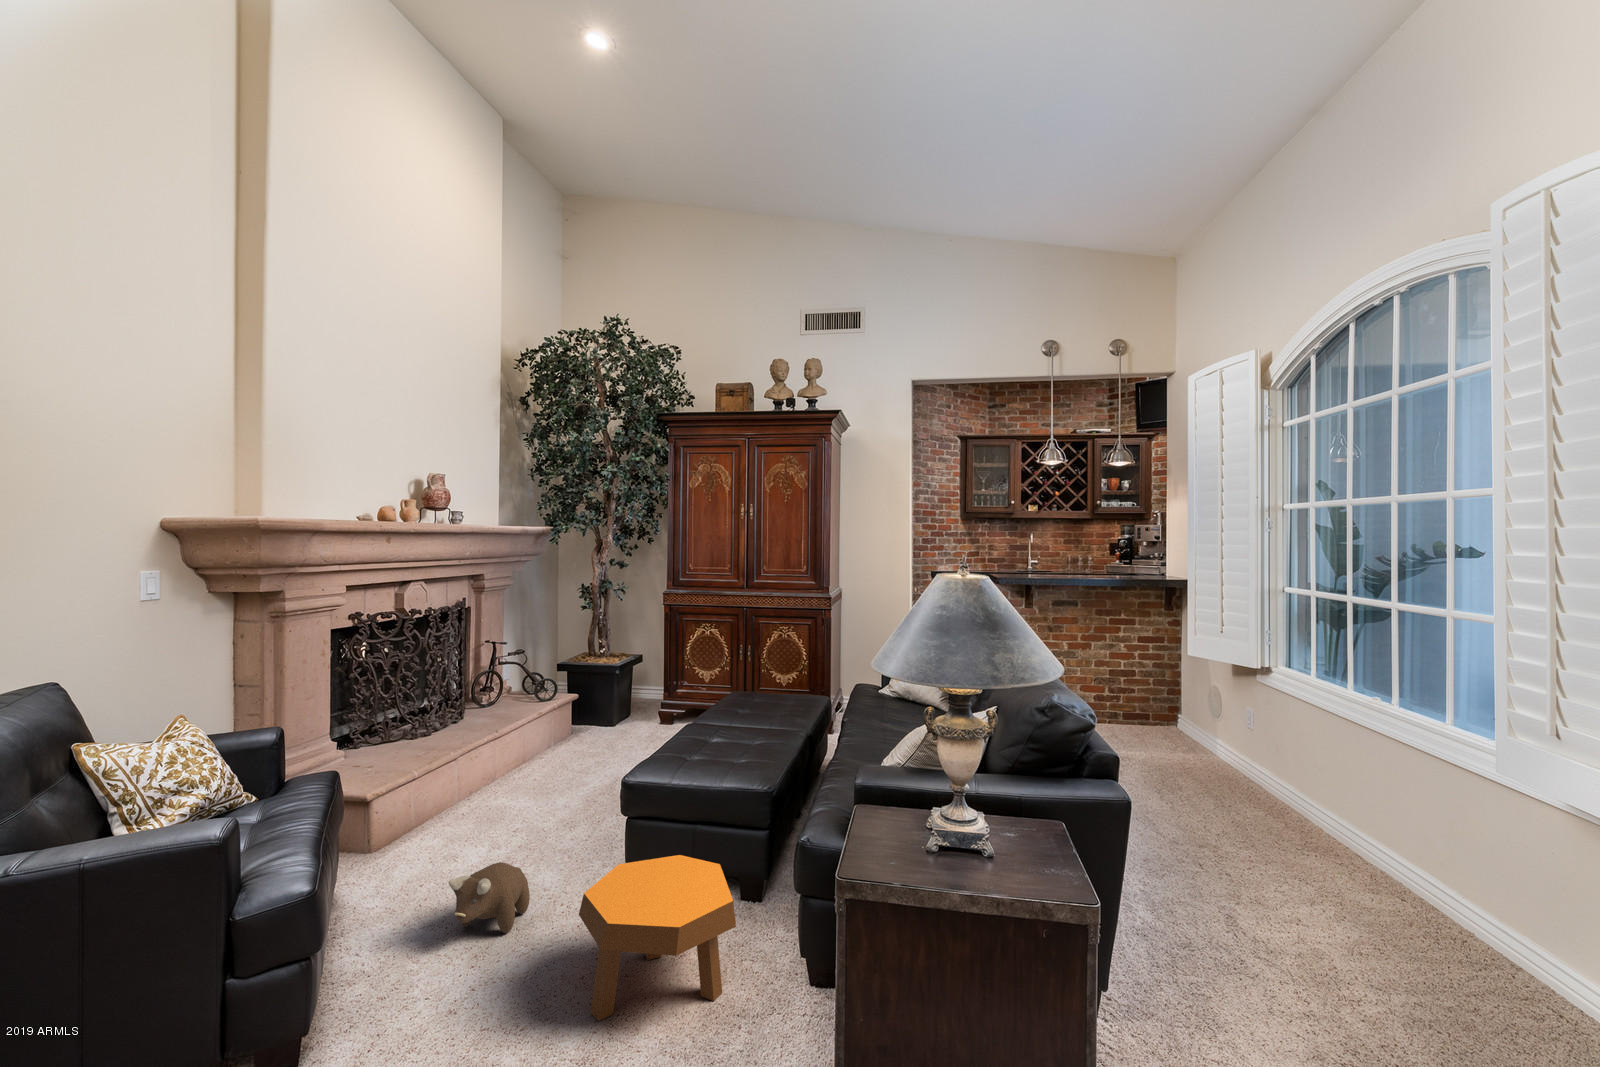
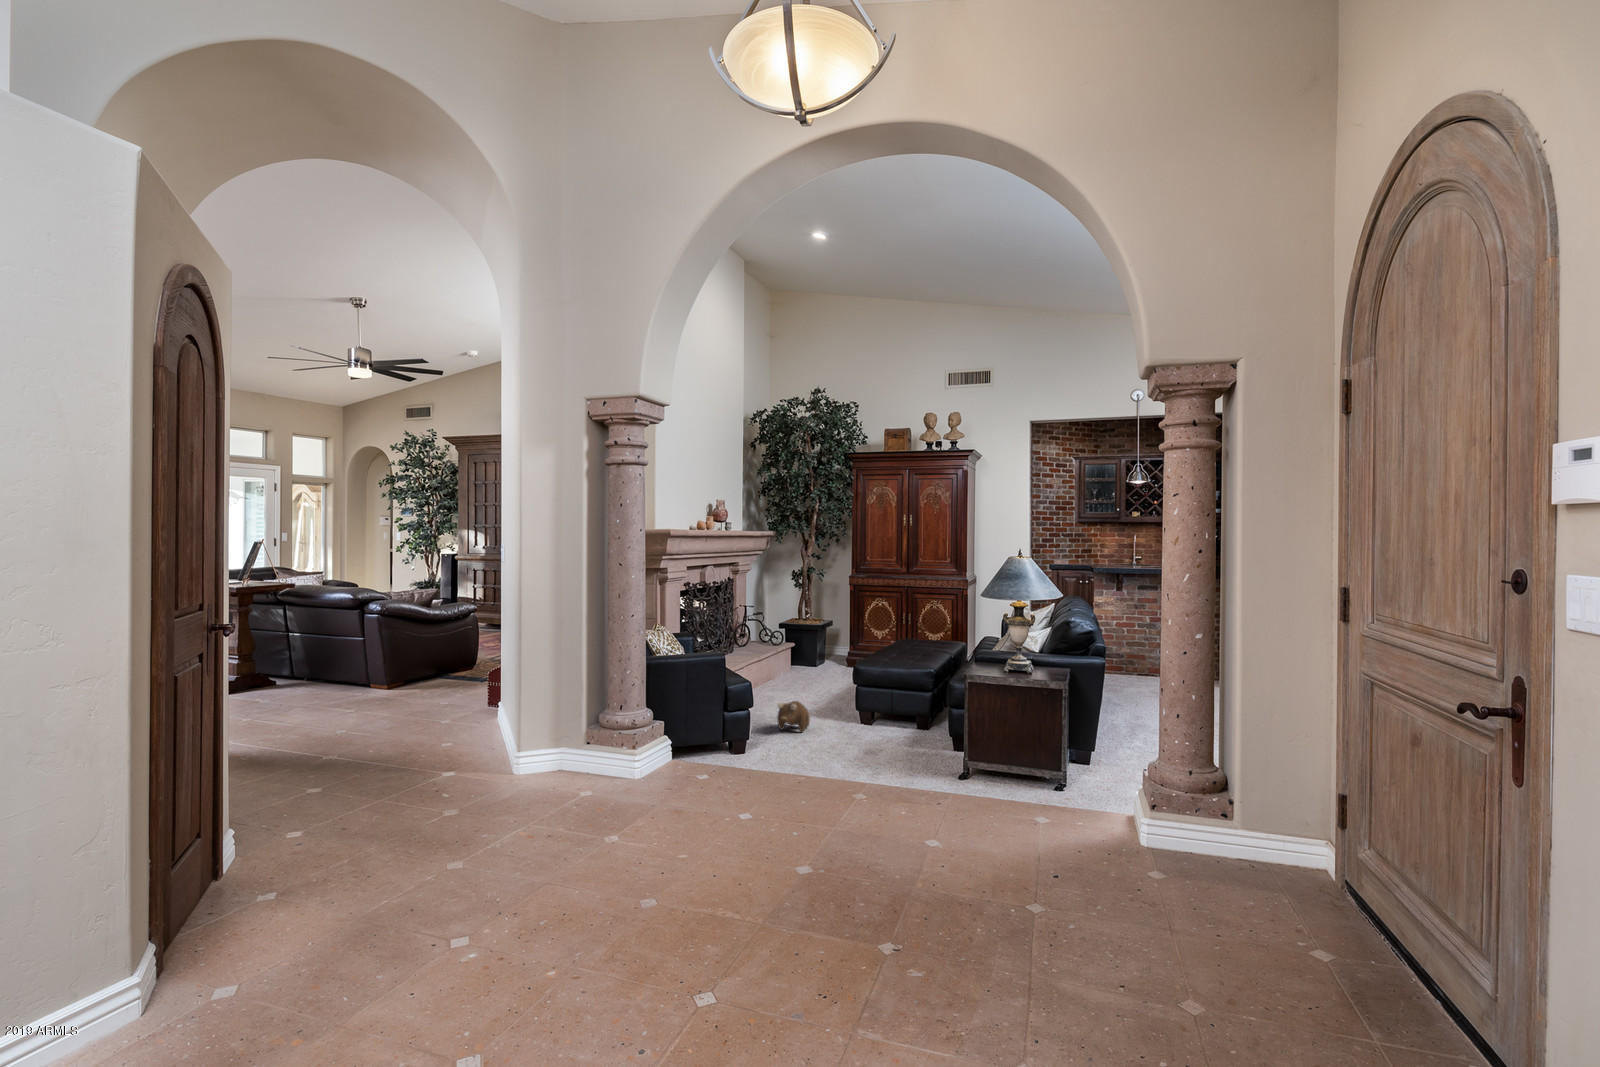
footstool: present [579,855,736,1021] -> none [844,697,918,753]

